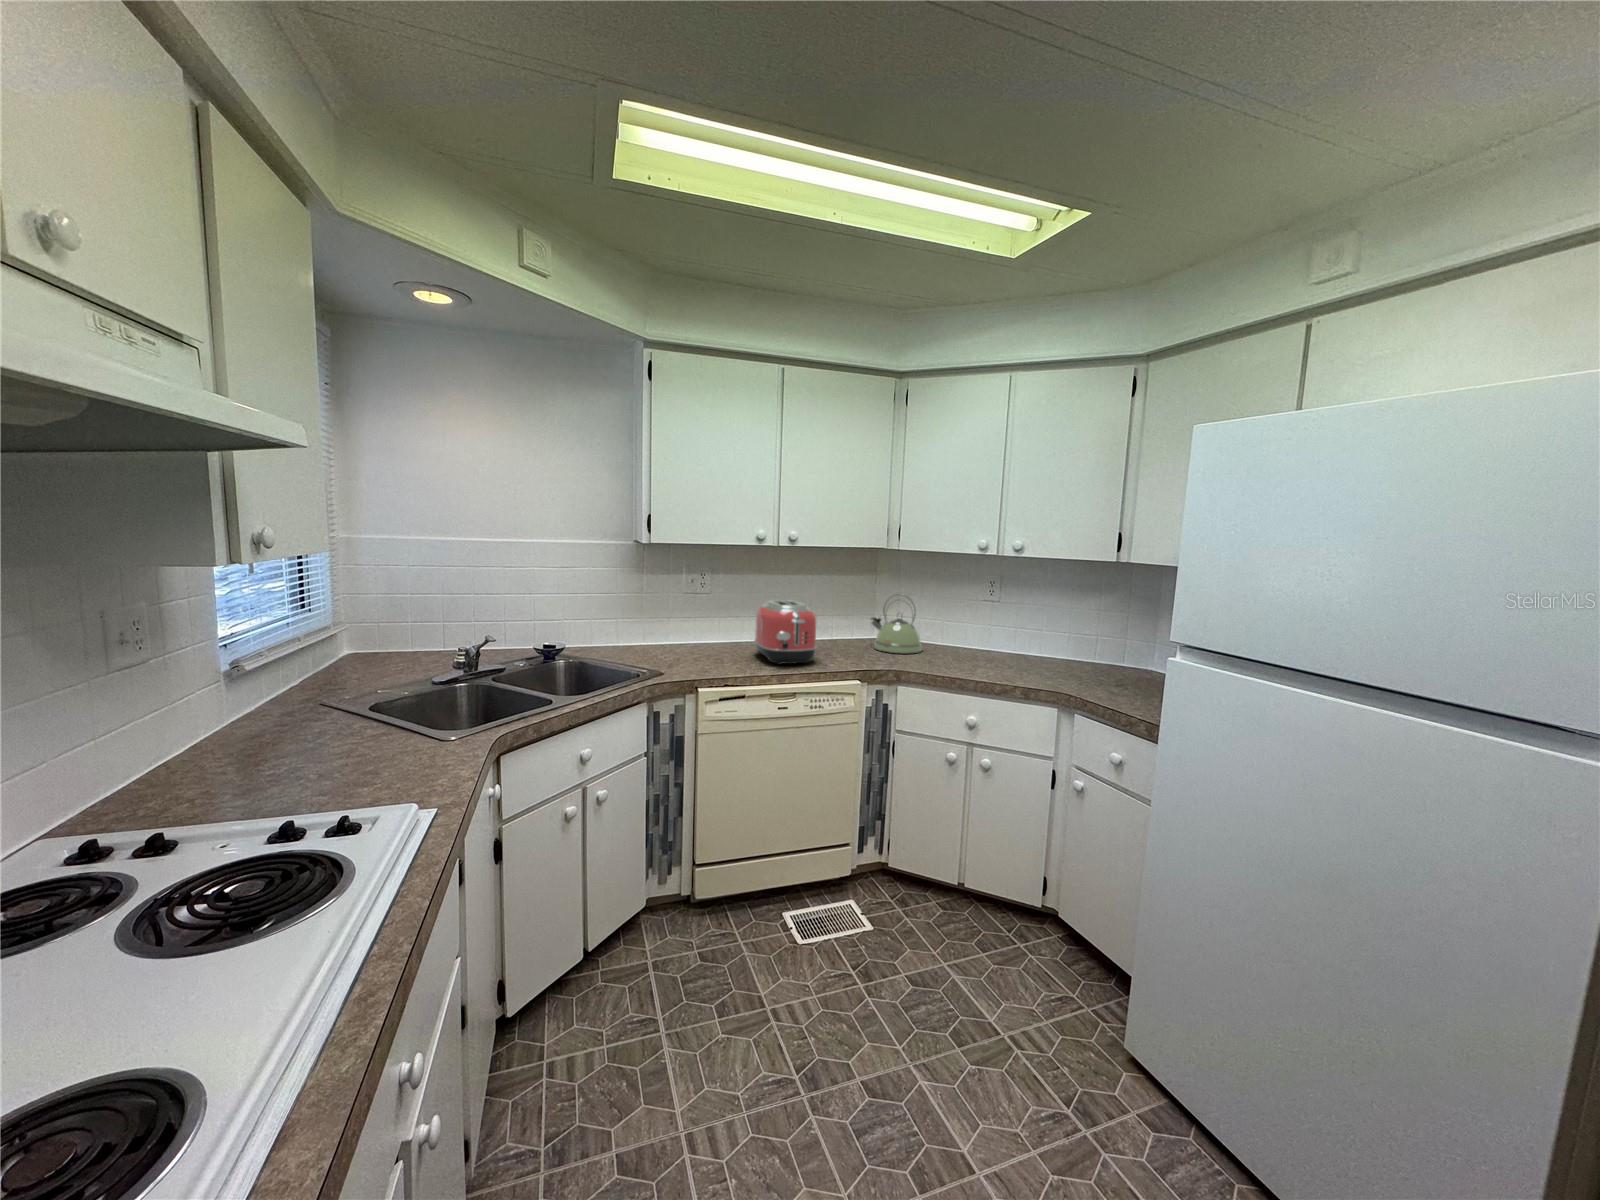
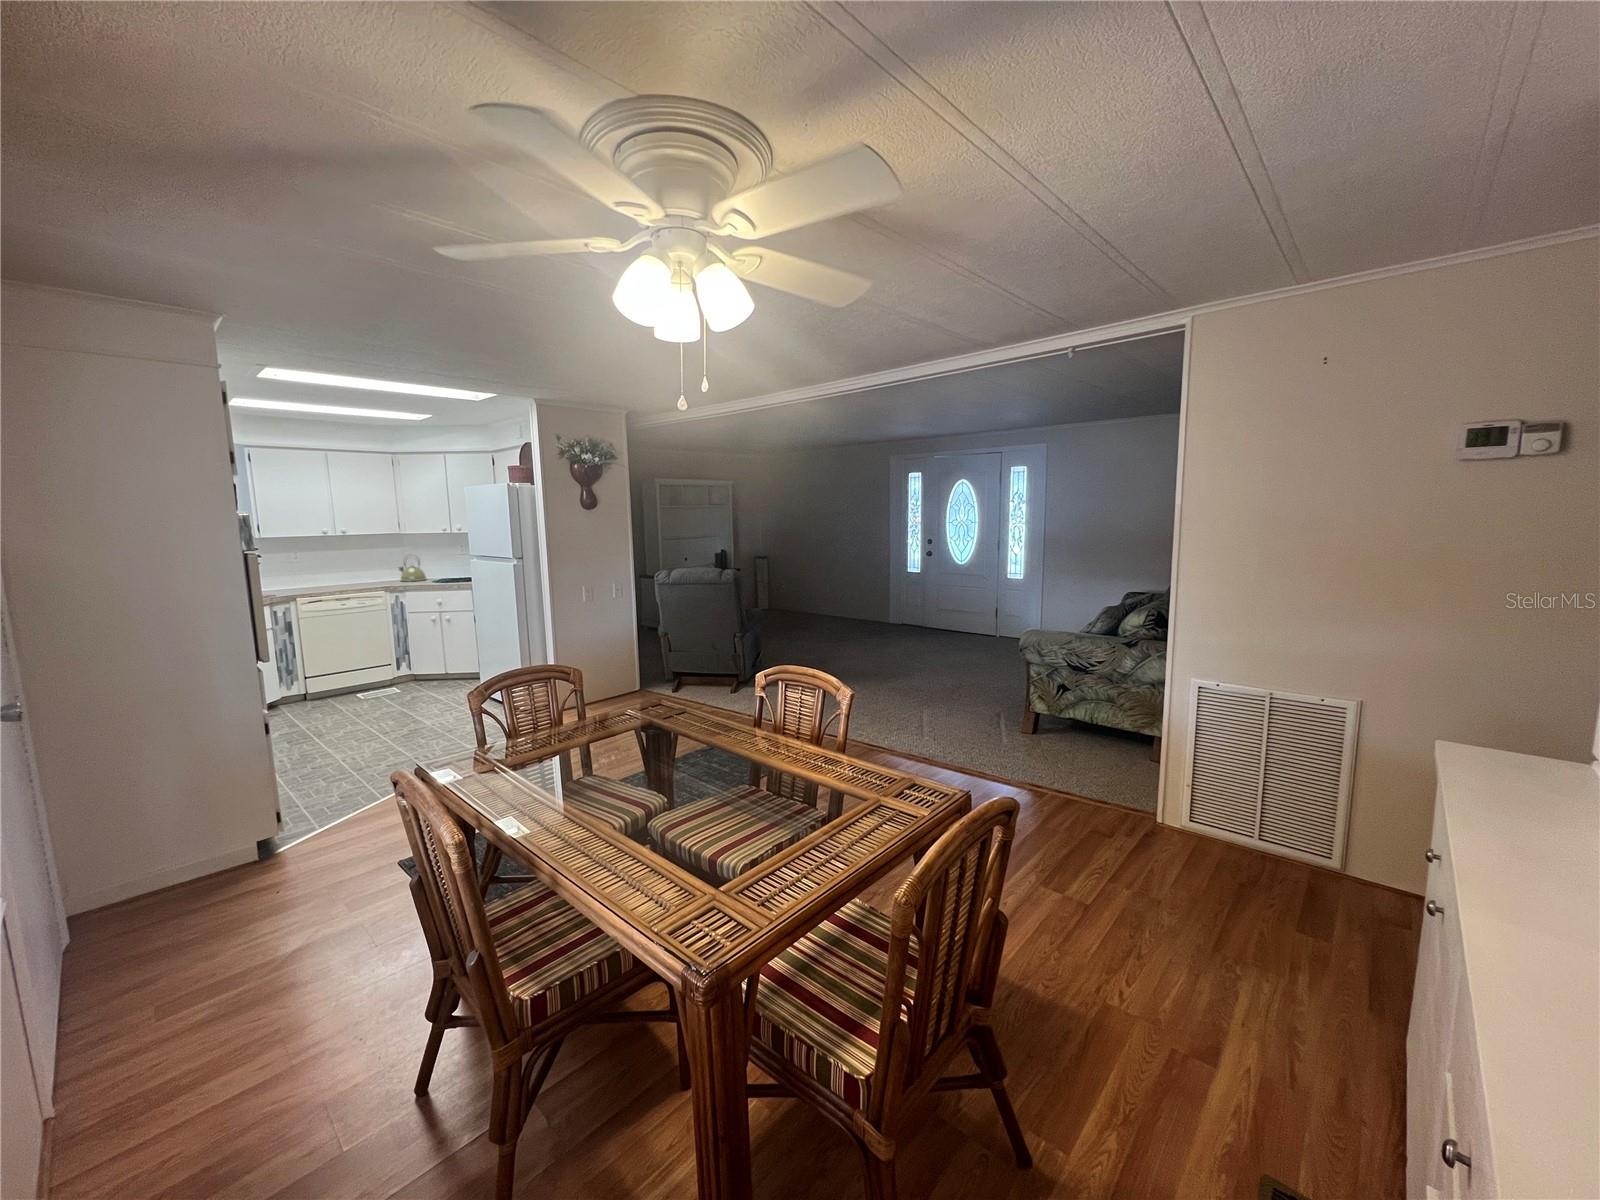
toaster: present [754,600,816,664] -> none [327,561,362,589]

